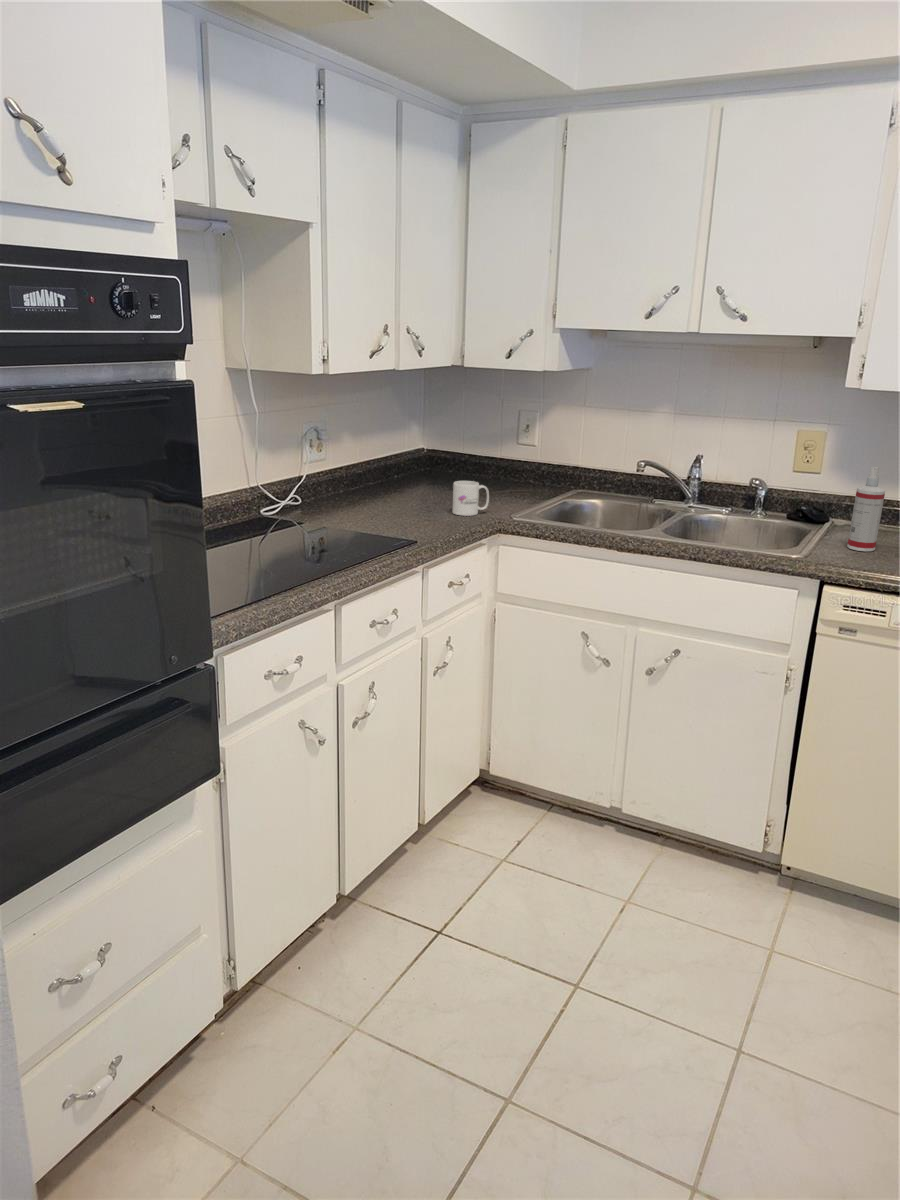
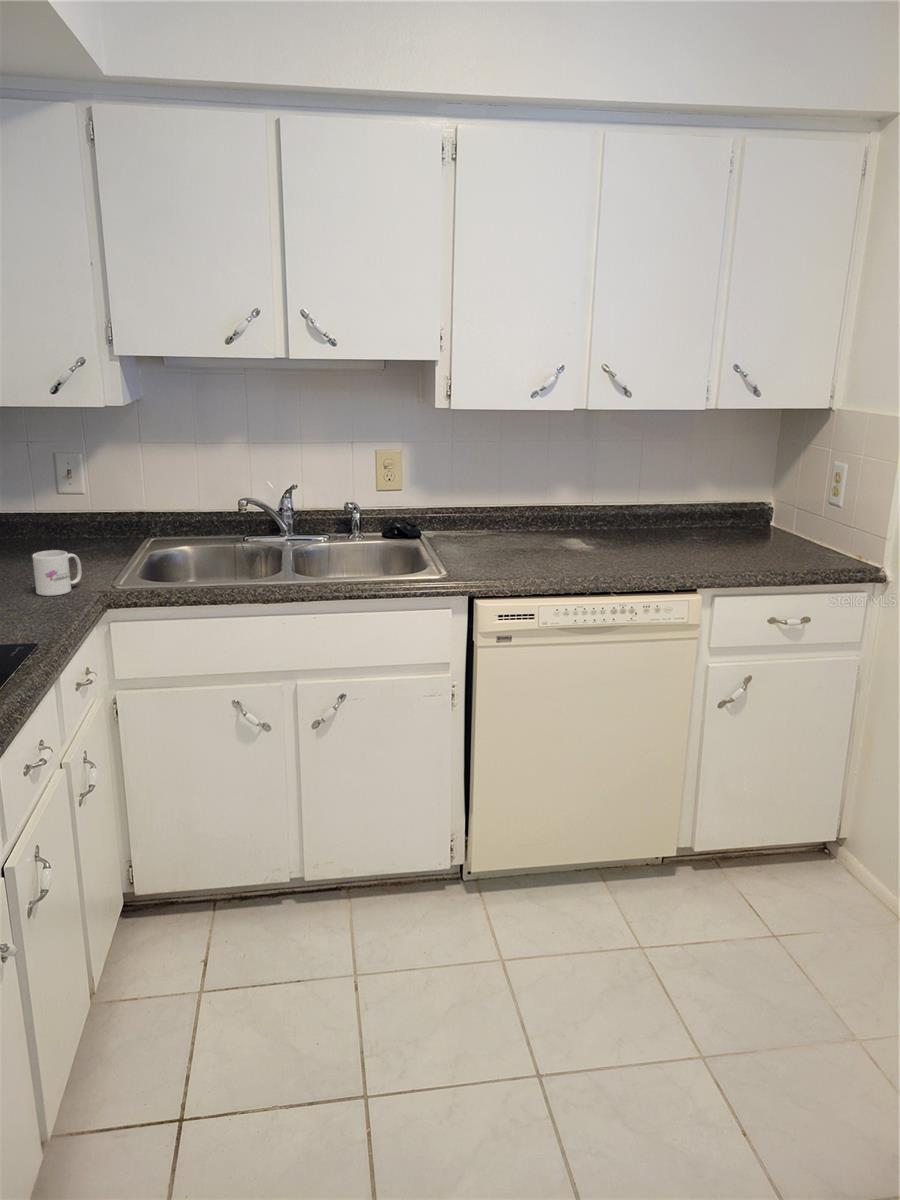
spray bottle: present [847,467,885,551] -> none [468,481,493,561]

